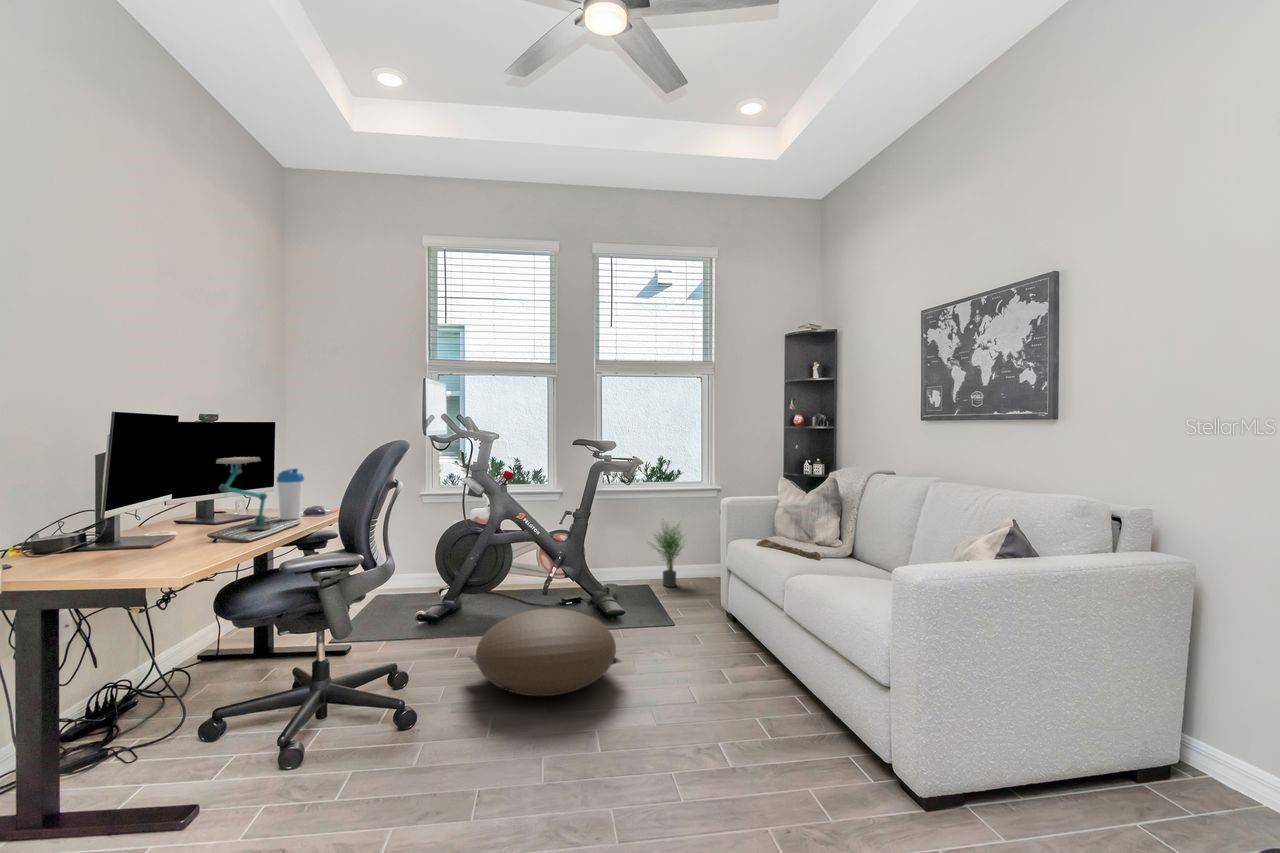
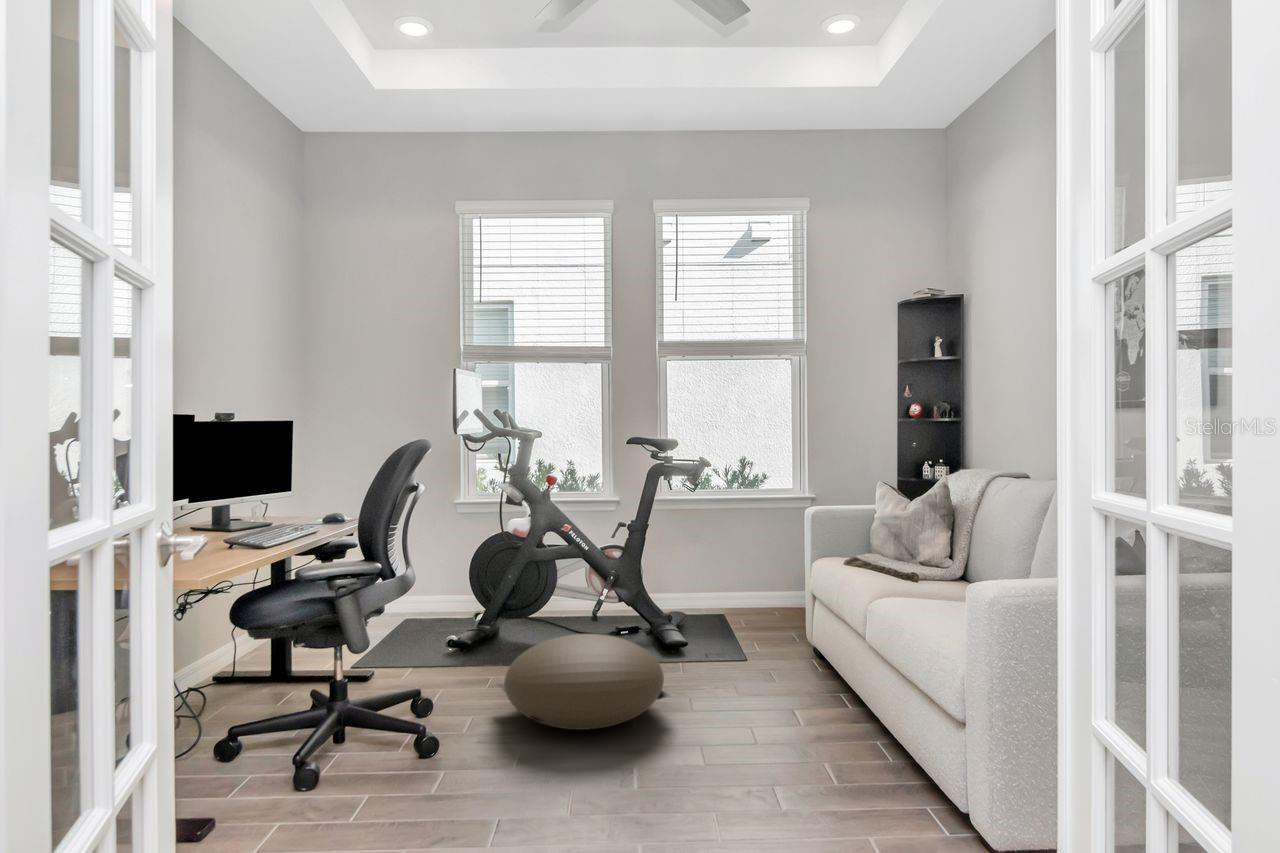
desk lamp: present [216,457,273,530] -> none [230,459,288,538]
water bottle: present [277,468,304,520] -> none [292,472,321,528]
potted plant: present [651,524,683,587] -> none [714,532,776,618]

